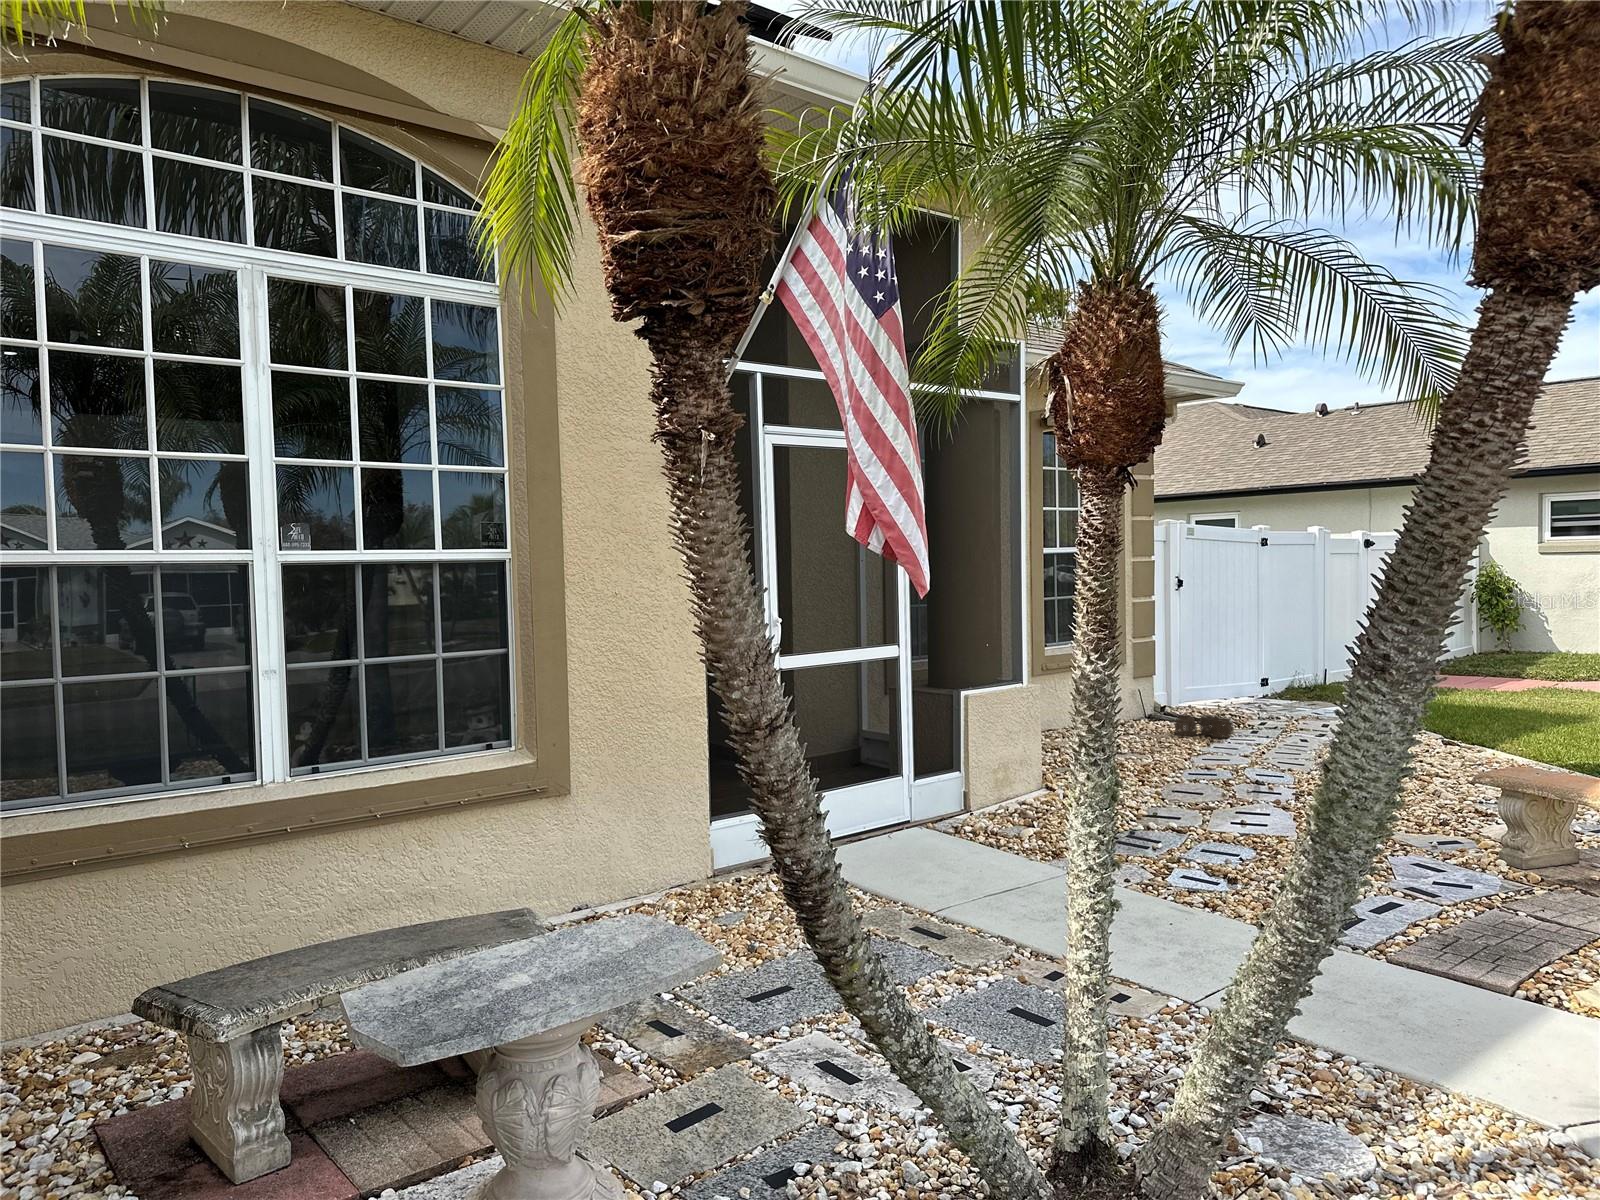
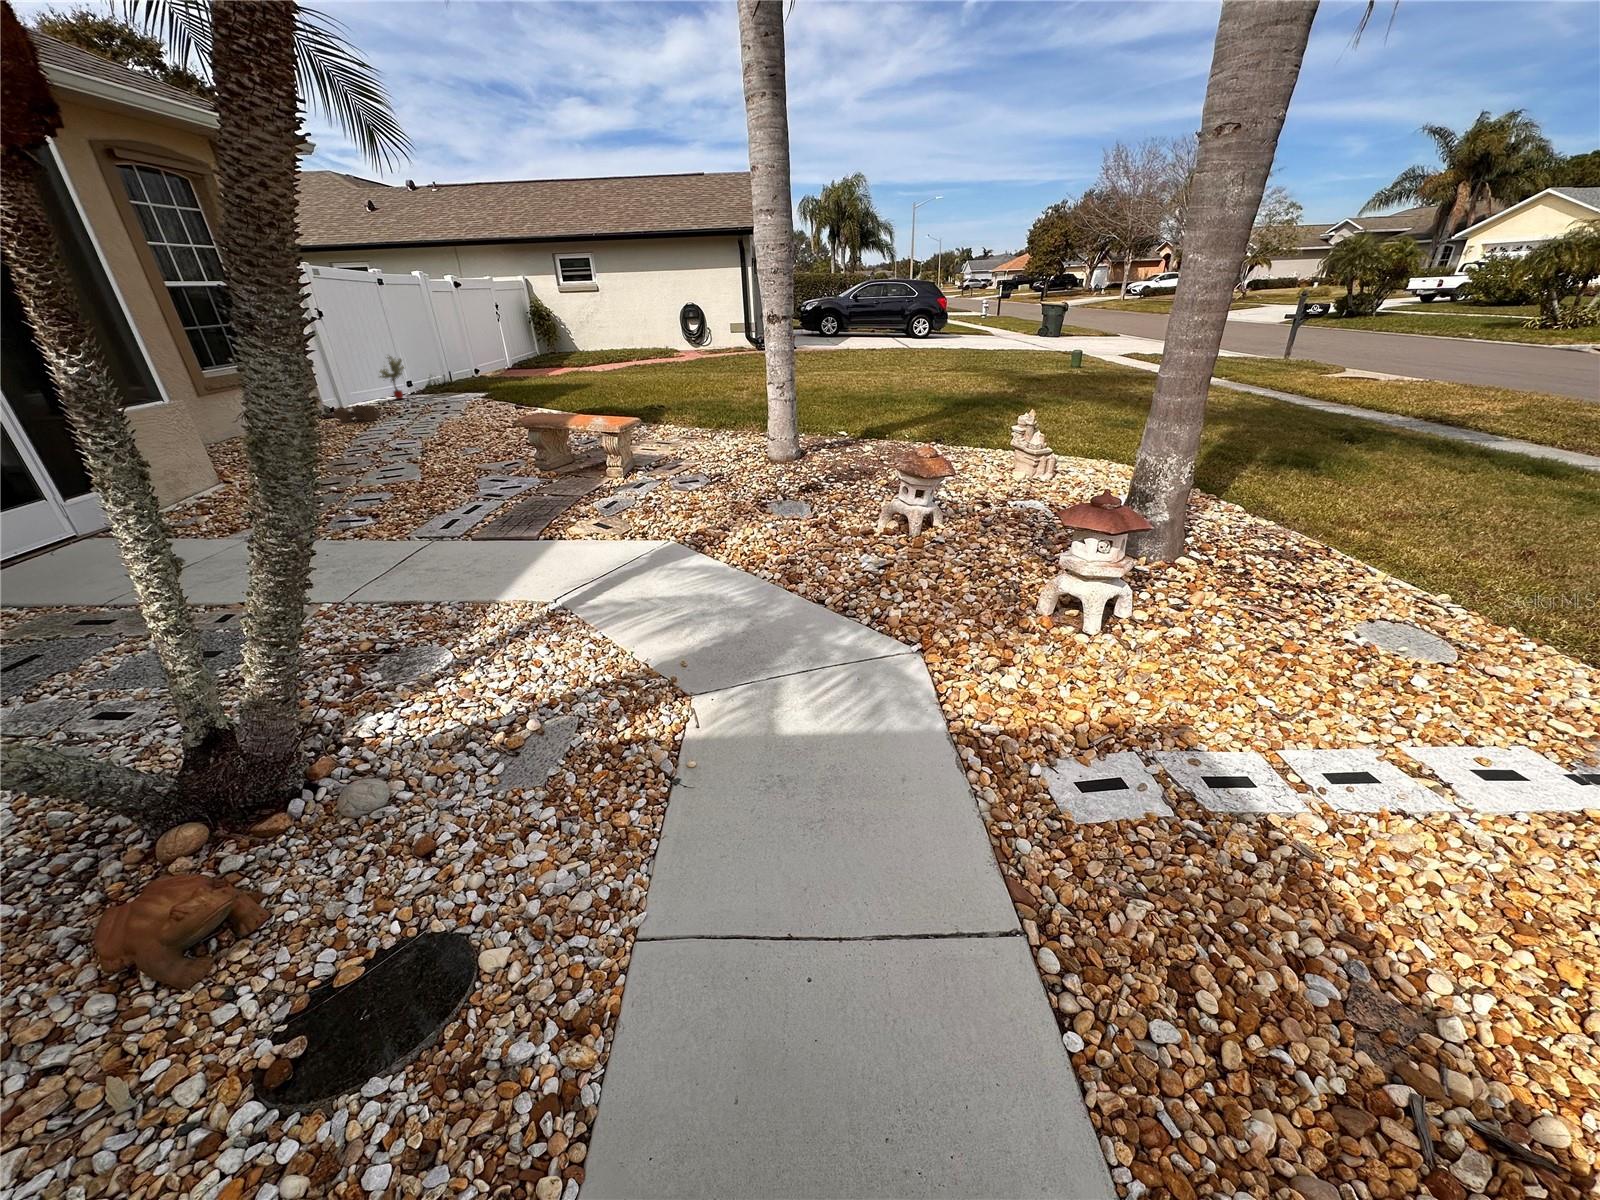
potted tree: none [1237,650,1277,713] -> present [380,356,405,399]

